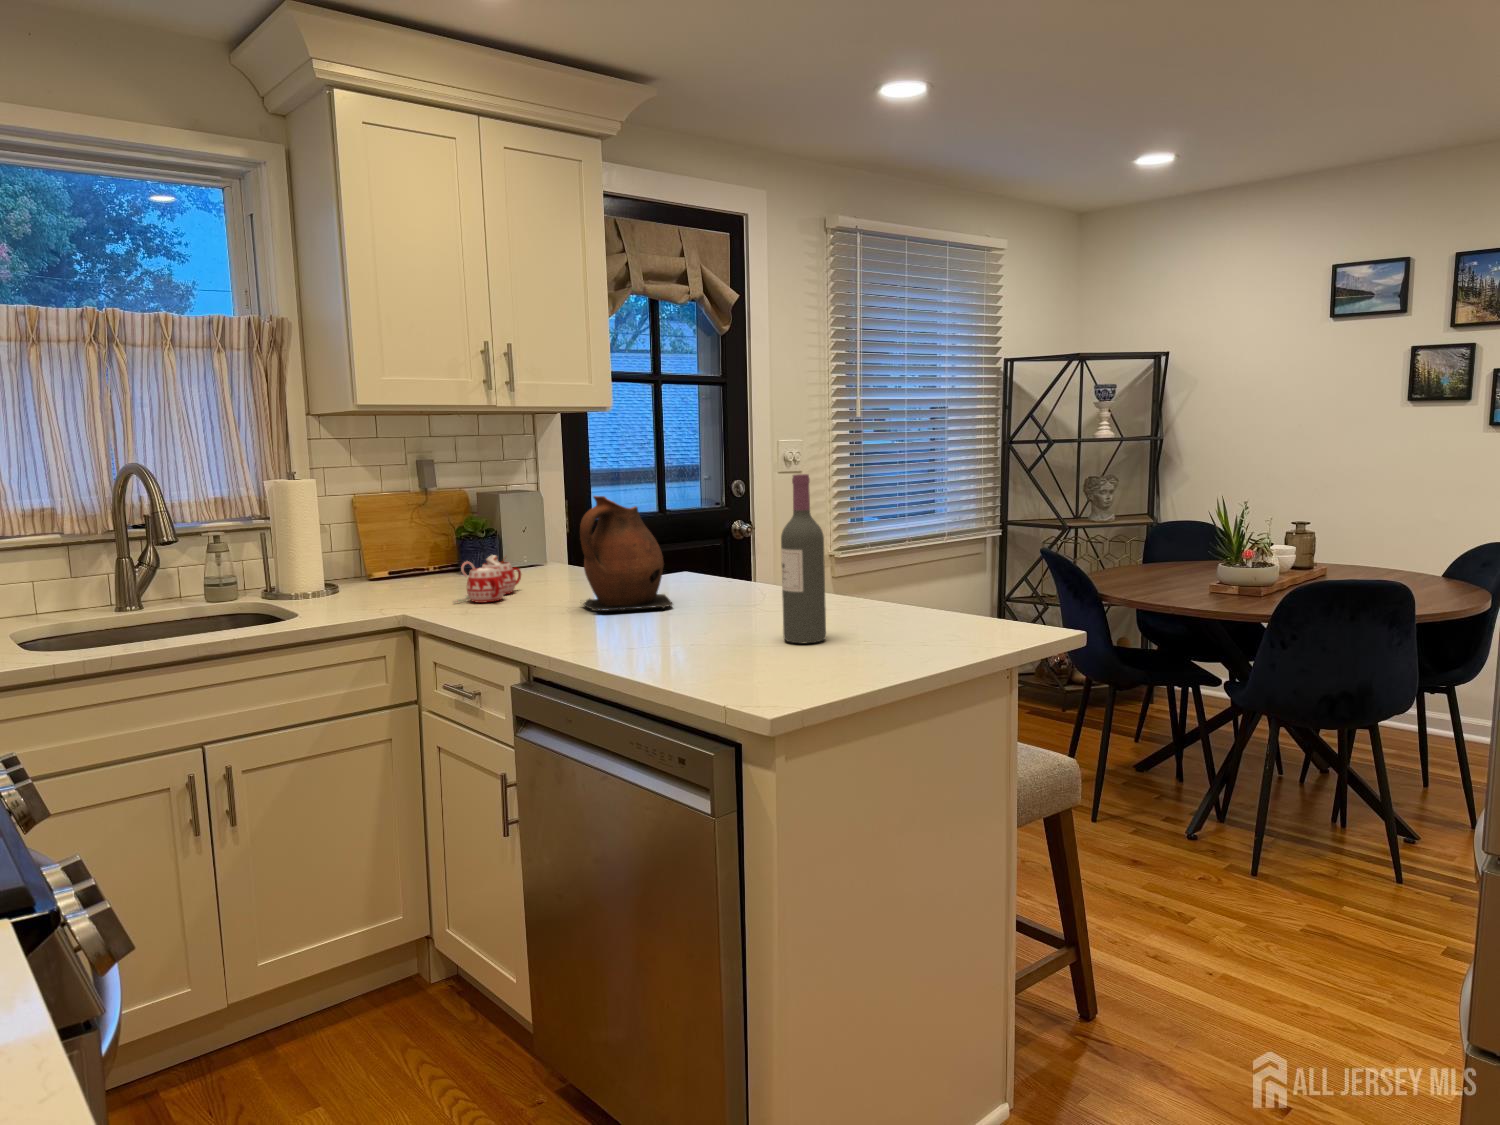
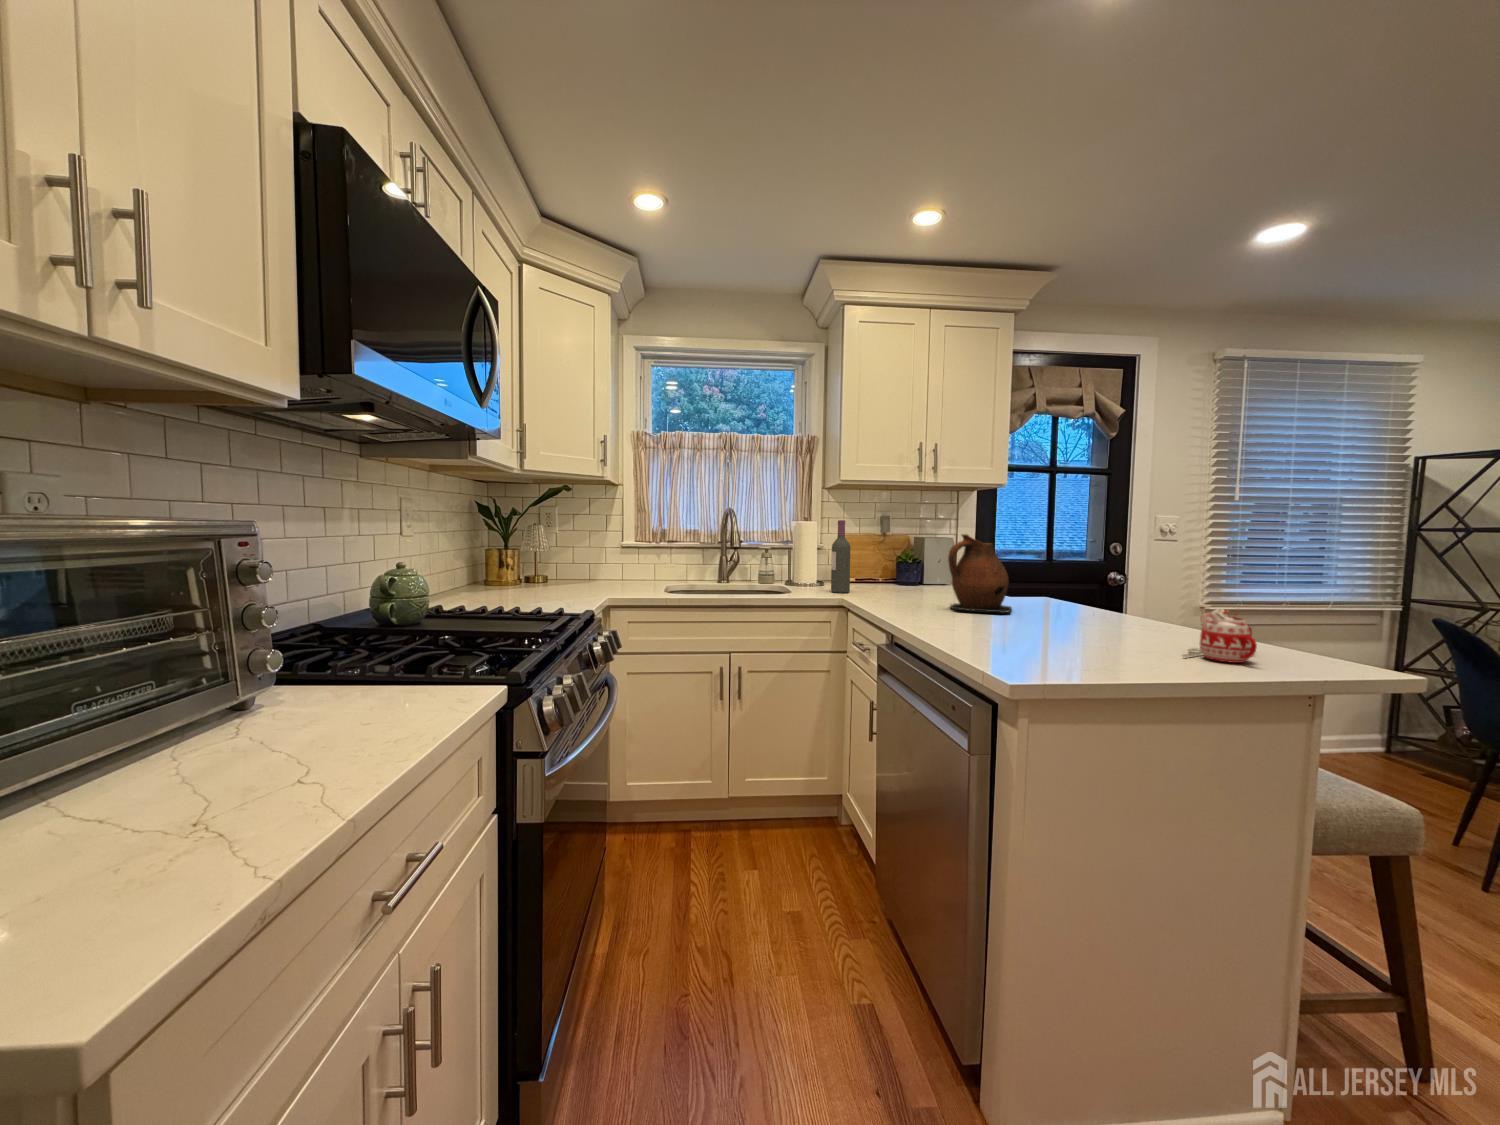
wine bottle: present [781,474,826,643] -> present [831,520,850,593]
mug: present [453,555,521,603] -> present [1182,608,1257,663]

